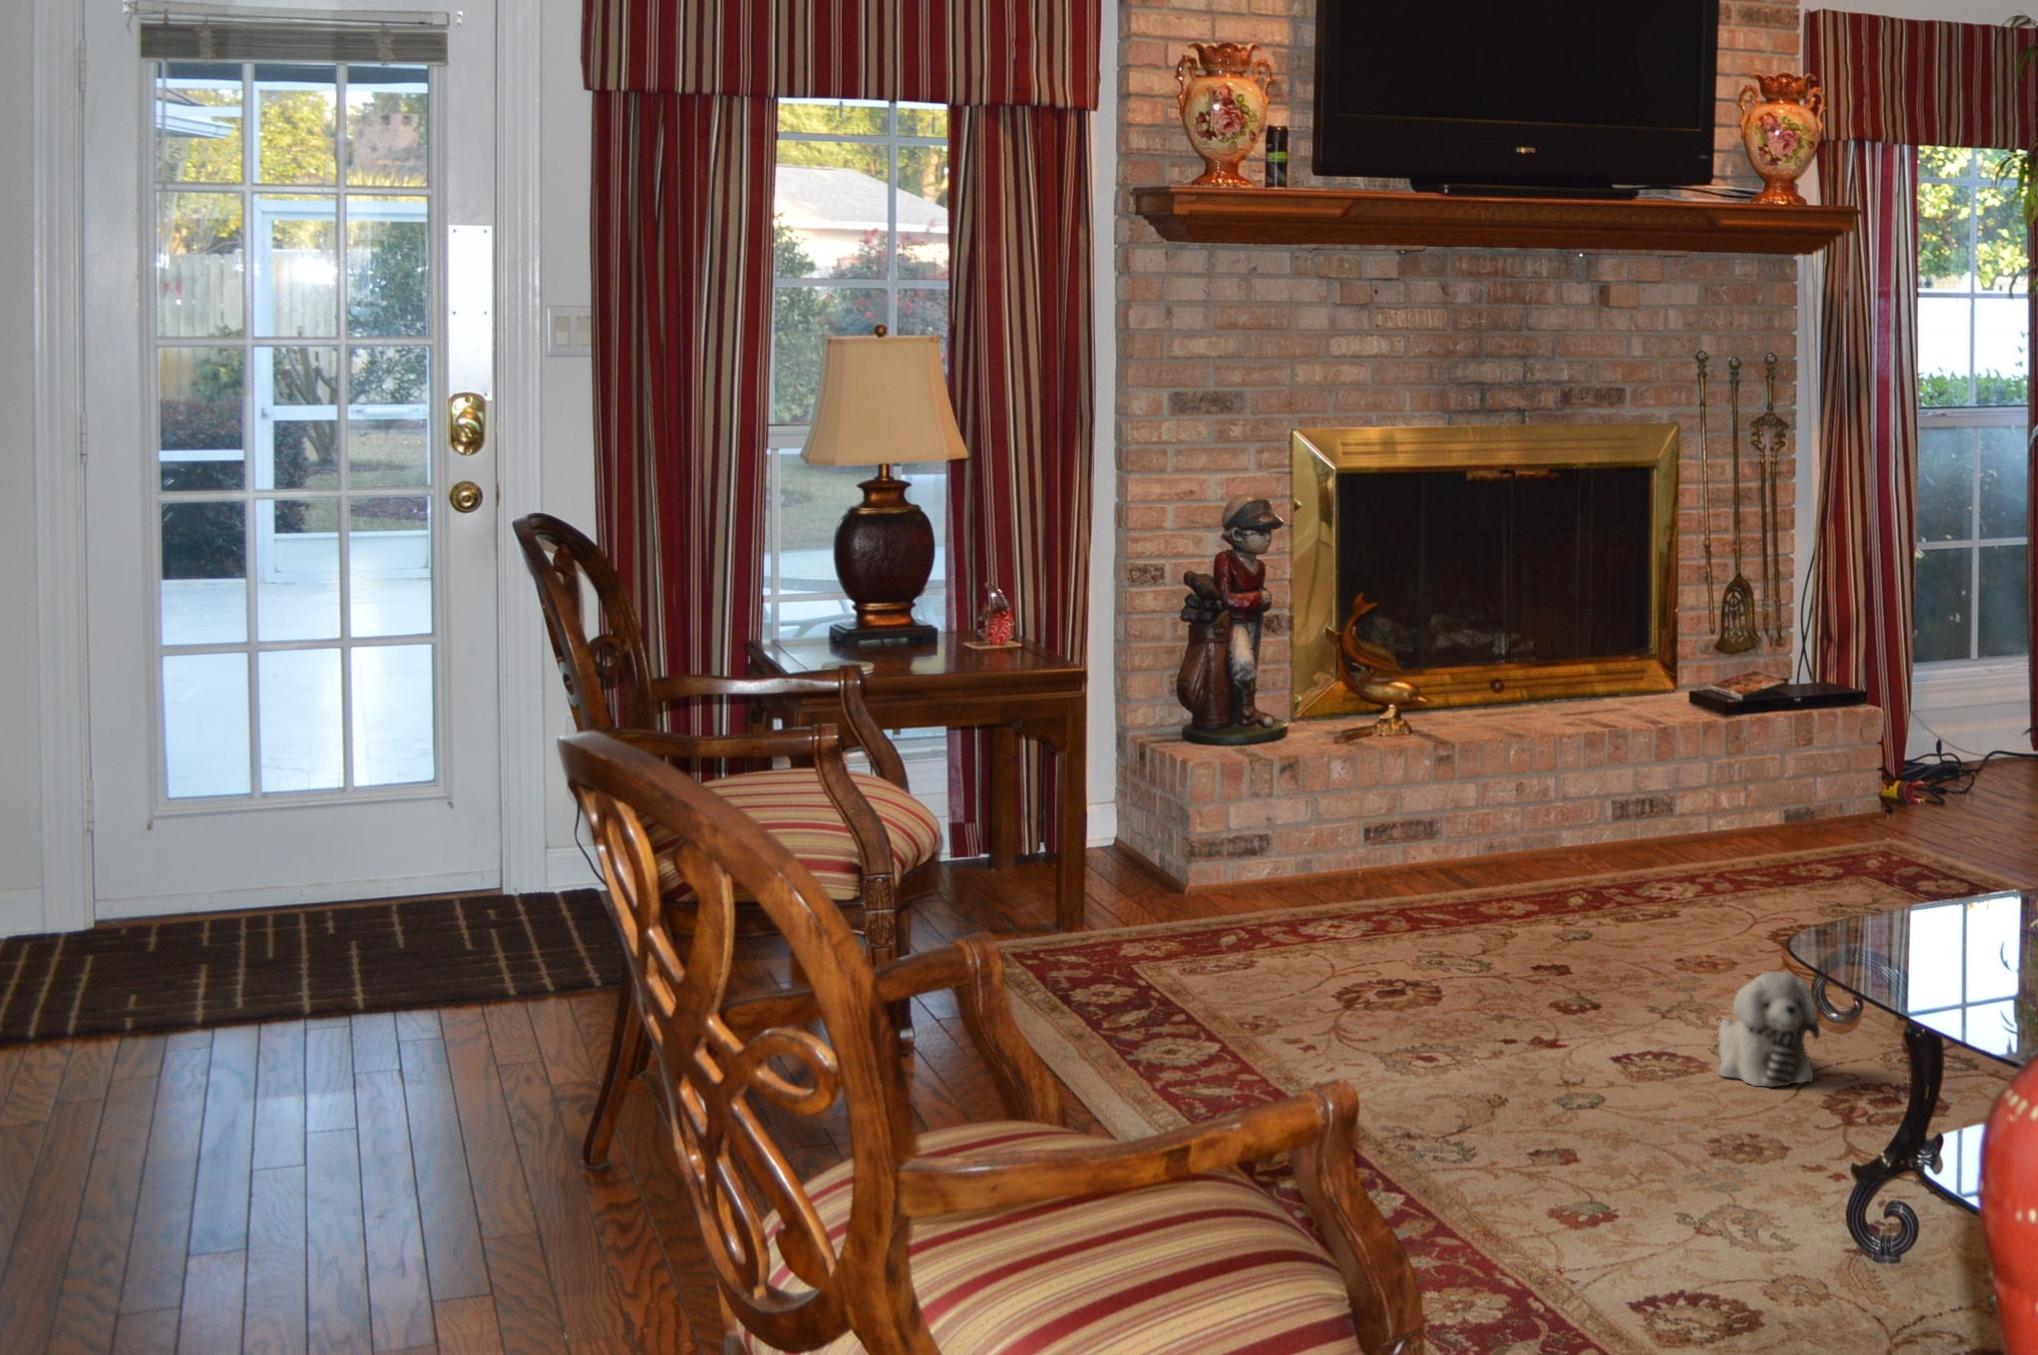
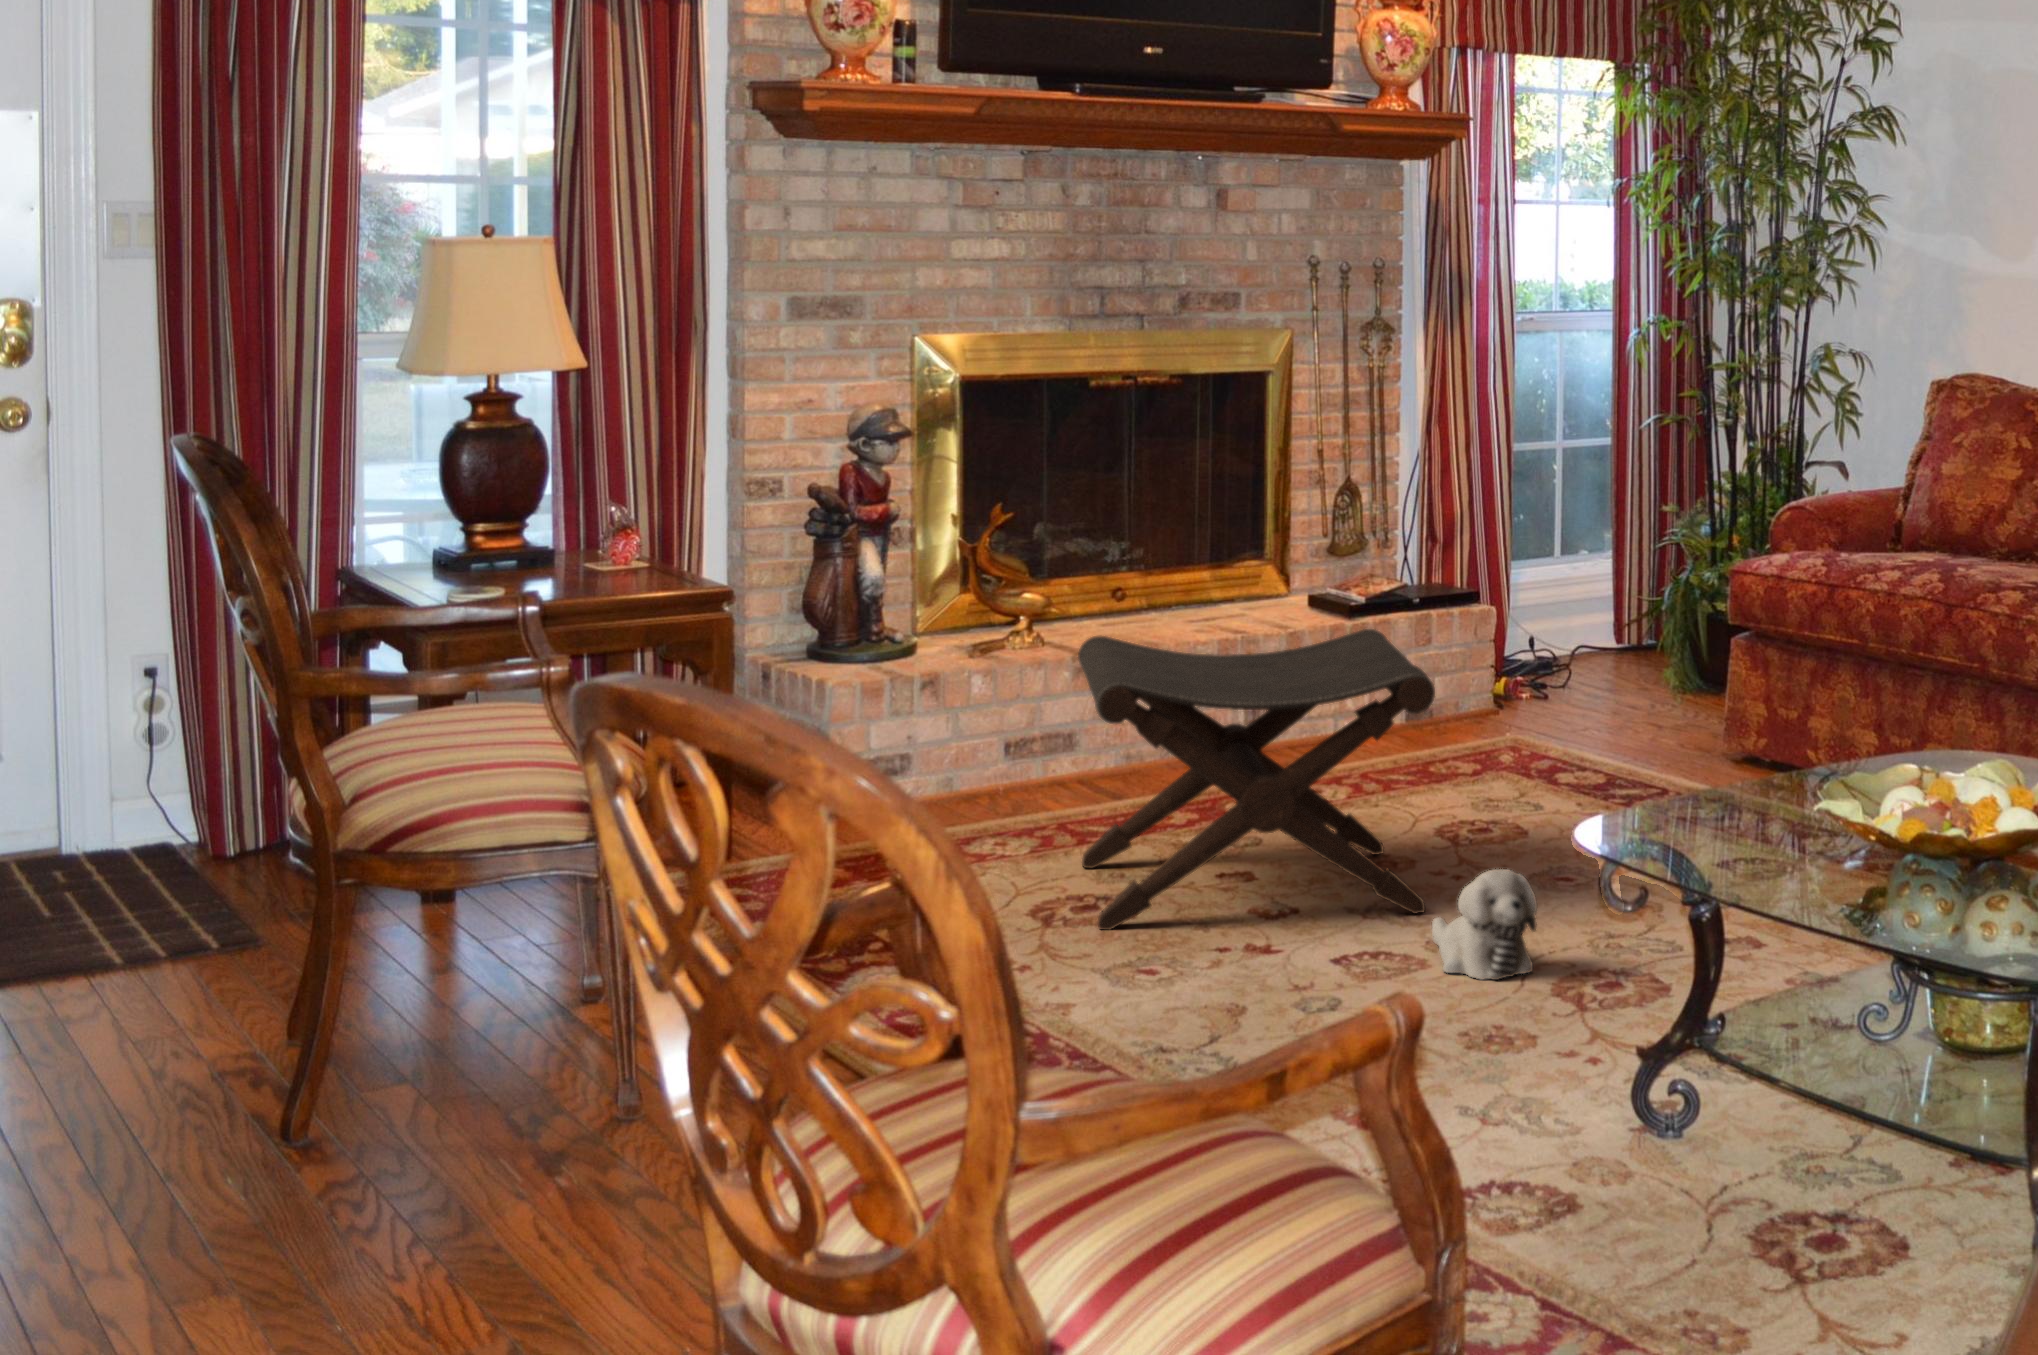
footstool: none [1390,720,1732,1014] -> present [1078,629,1435,930]

